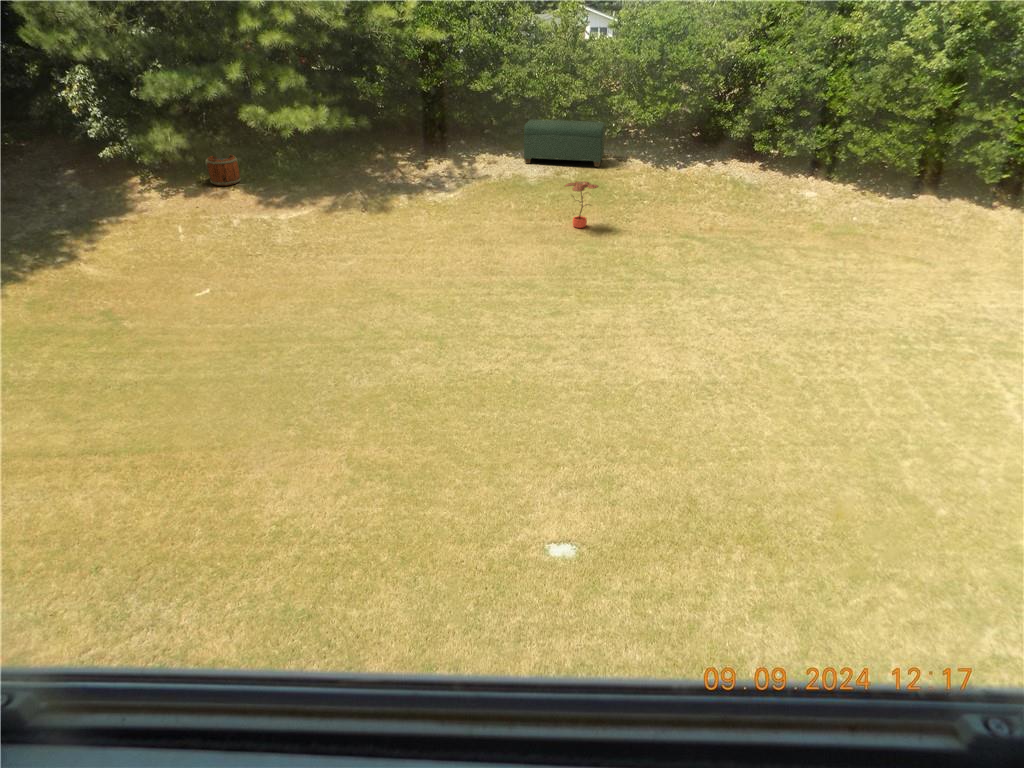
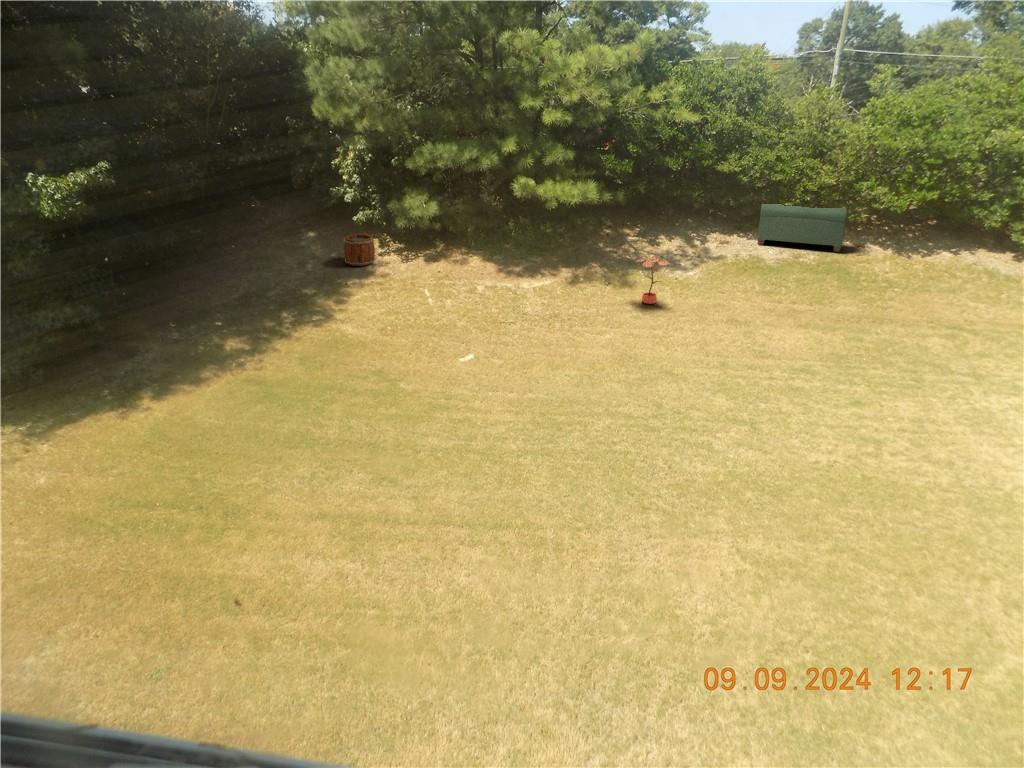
bucket: present [206,155,241,186] -> present [343,234,375,266]
potted plant: present [565,181,598,228] -> present [636,258,670,304]

